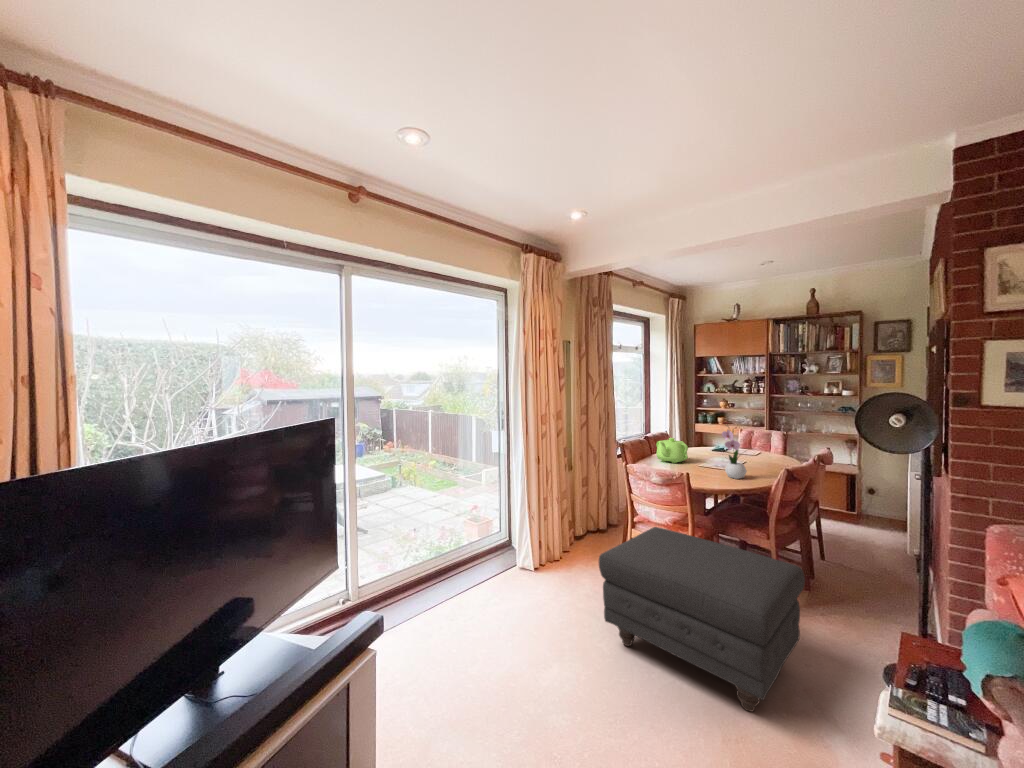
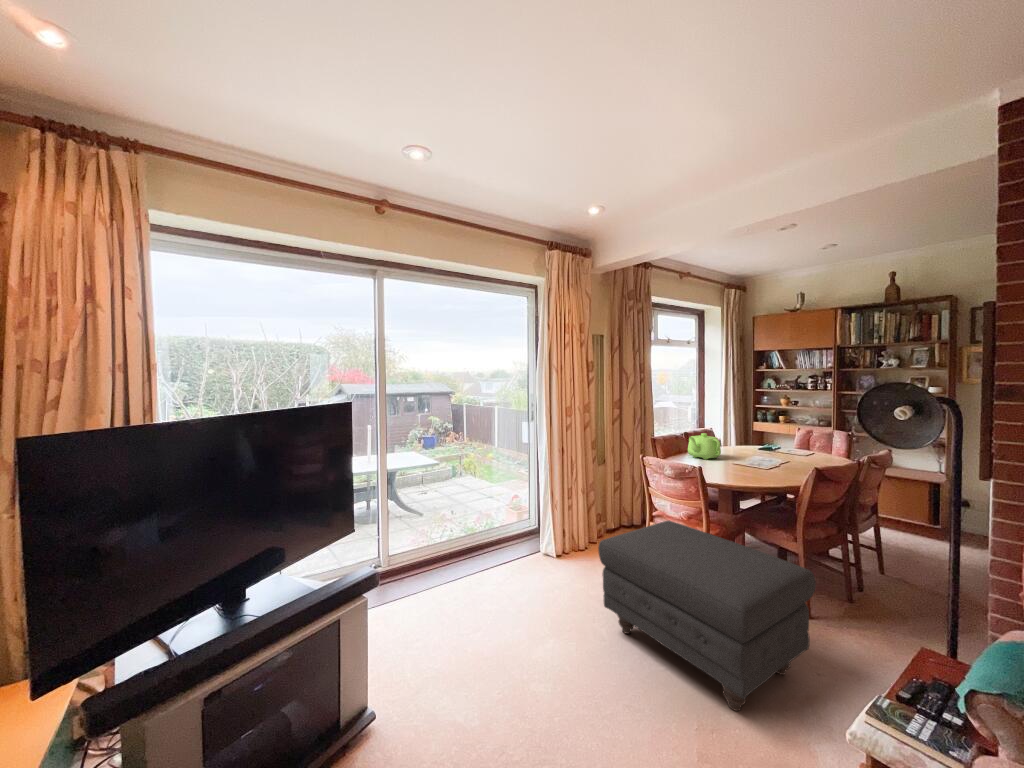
flower arrangement: present [722,422,747,479] -> none [748,416,779,477]

